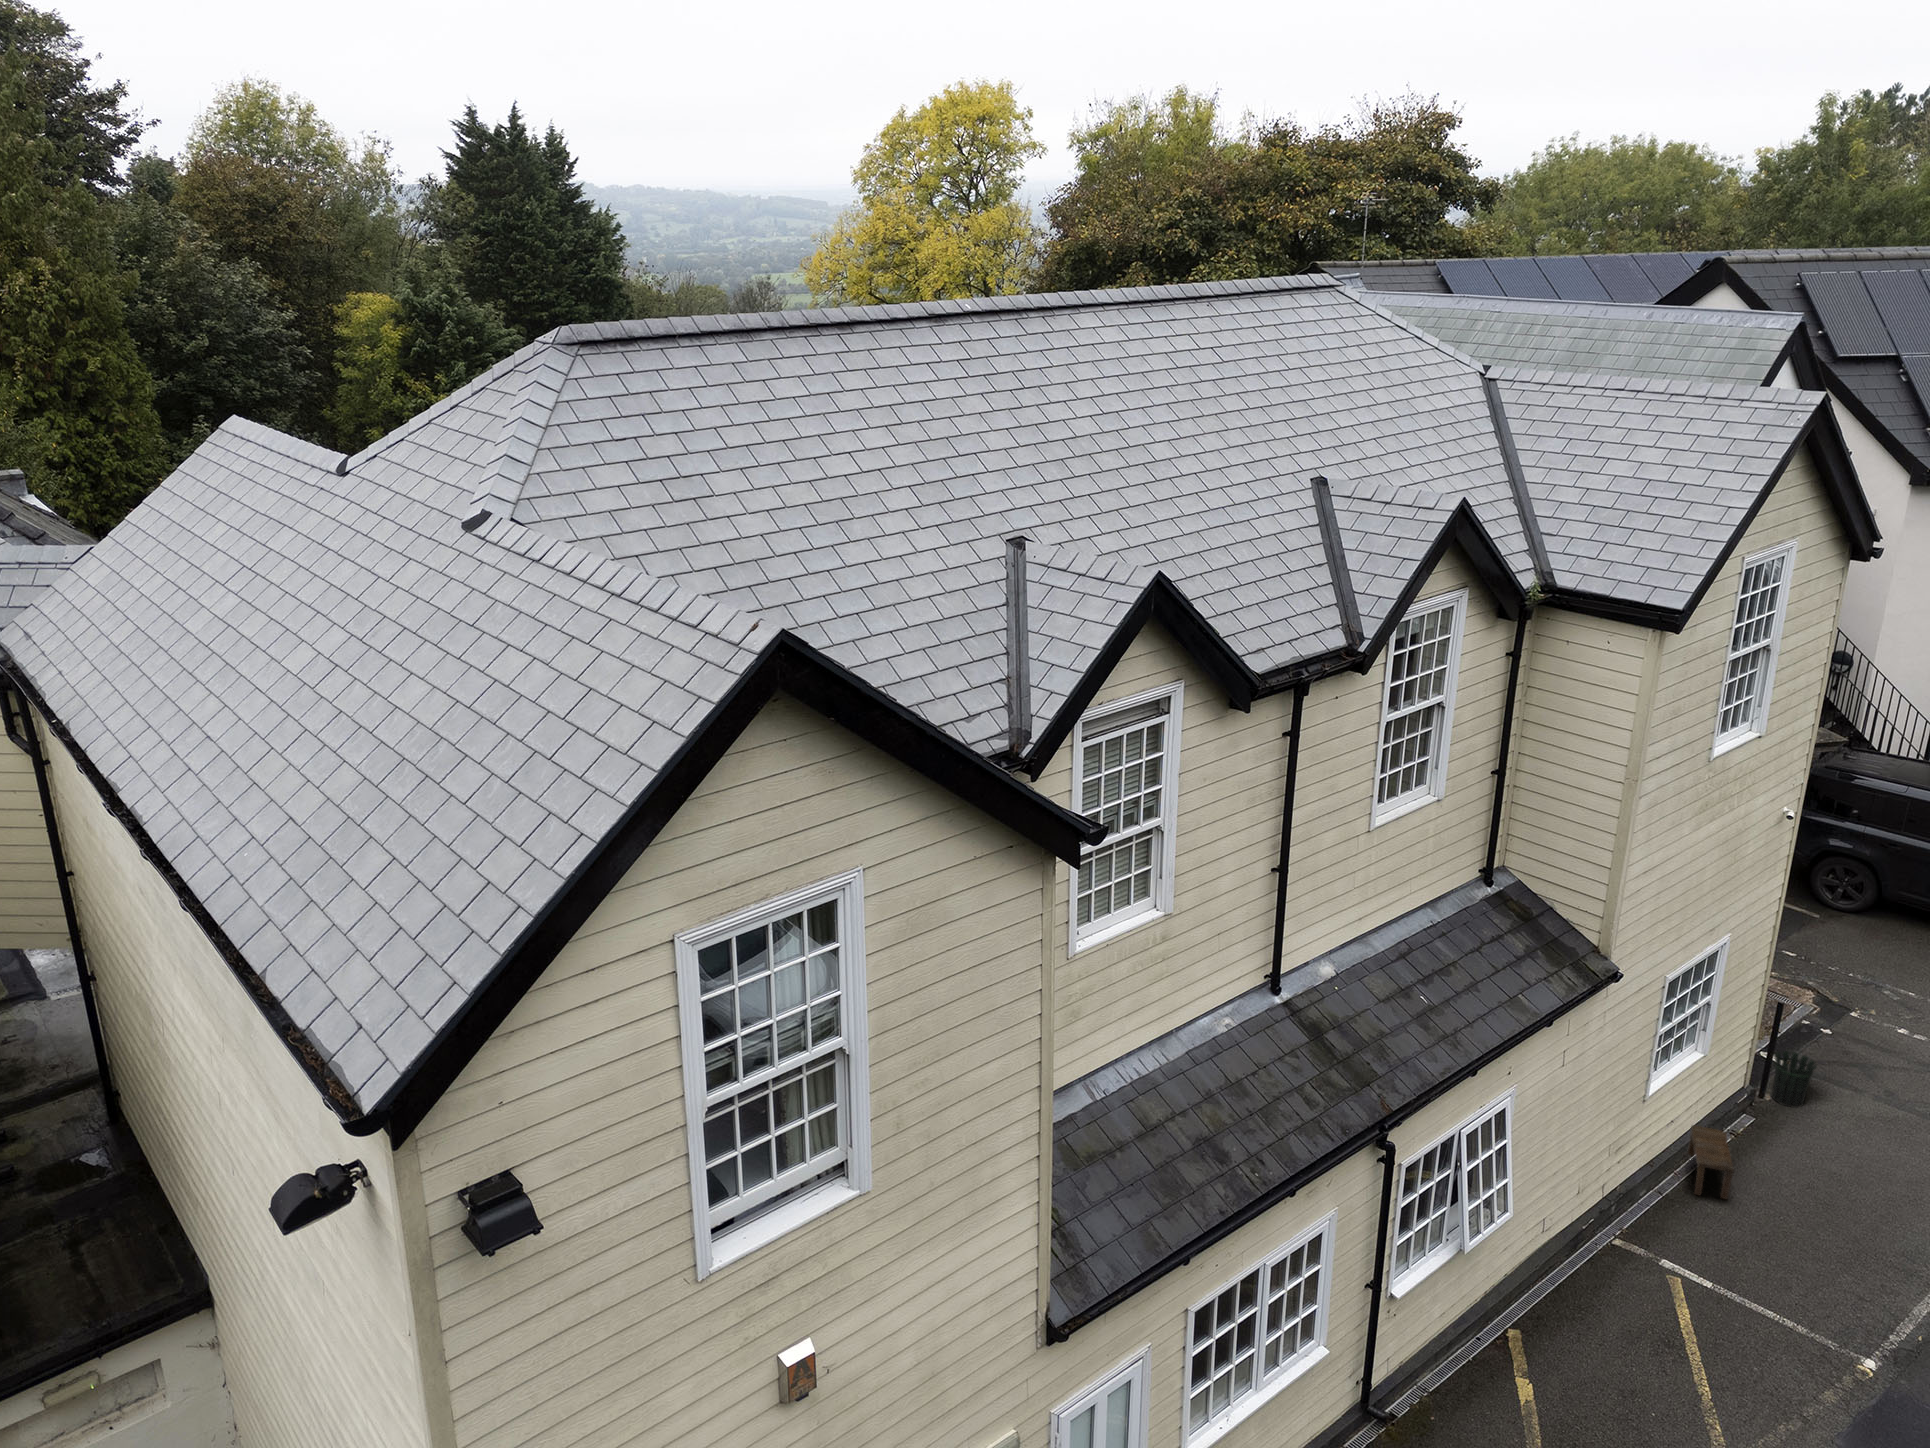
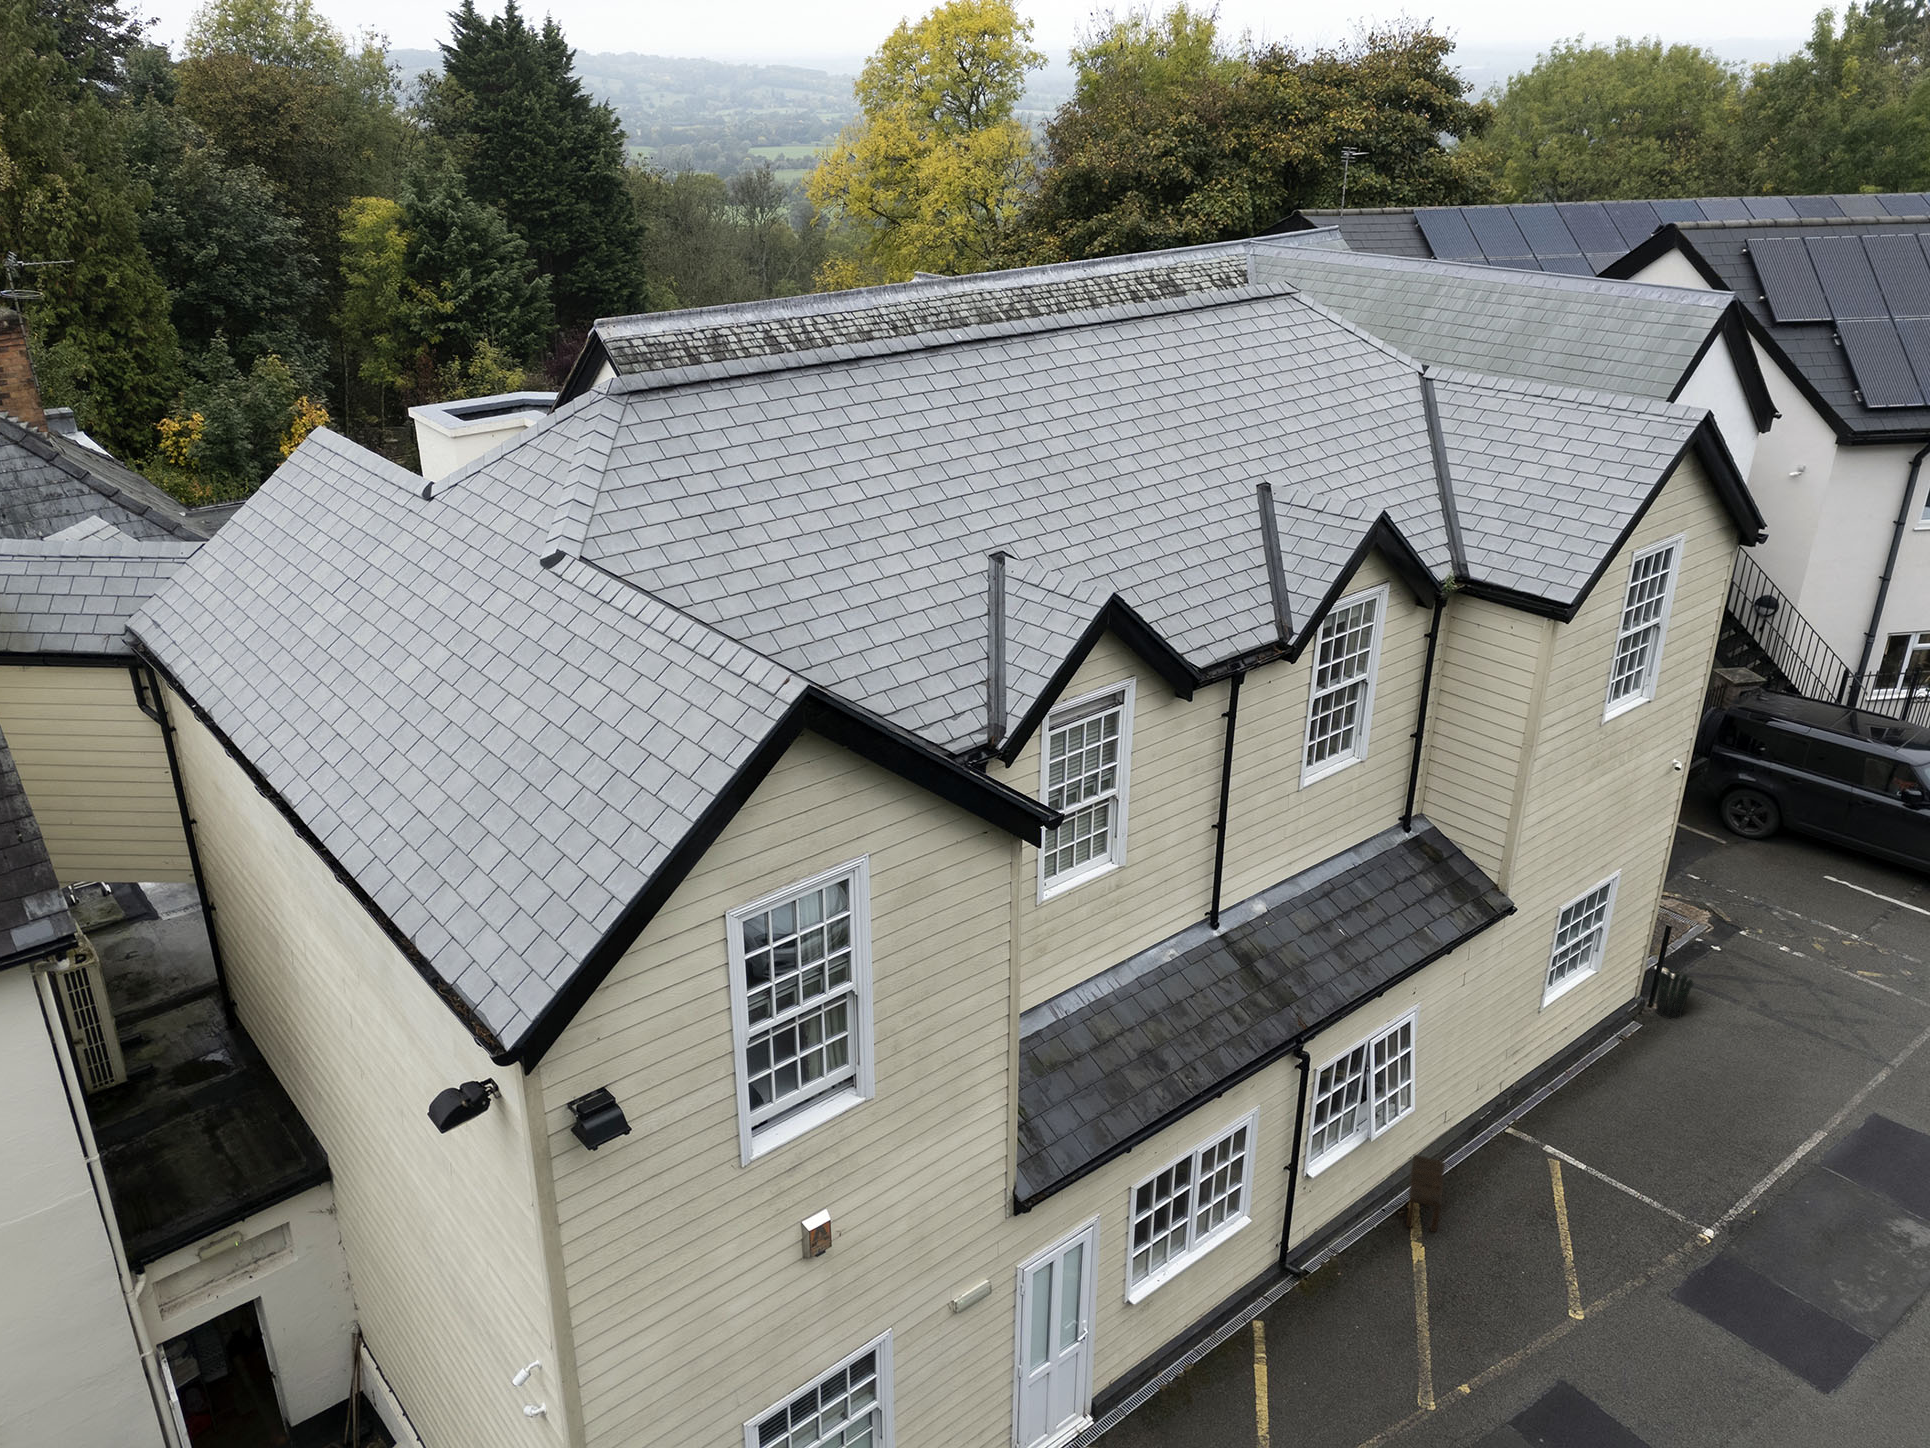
bench: present [1688,1125,1734,1199] -> present [1406,1155,1445,1232]

